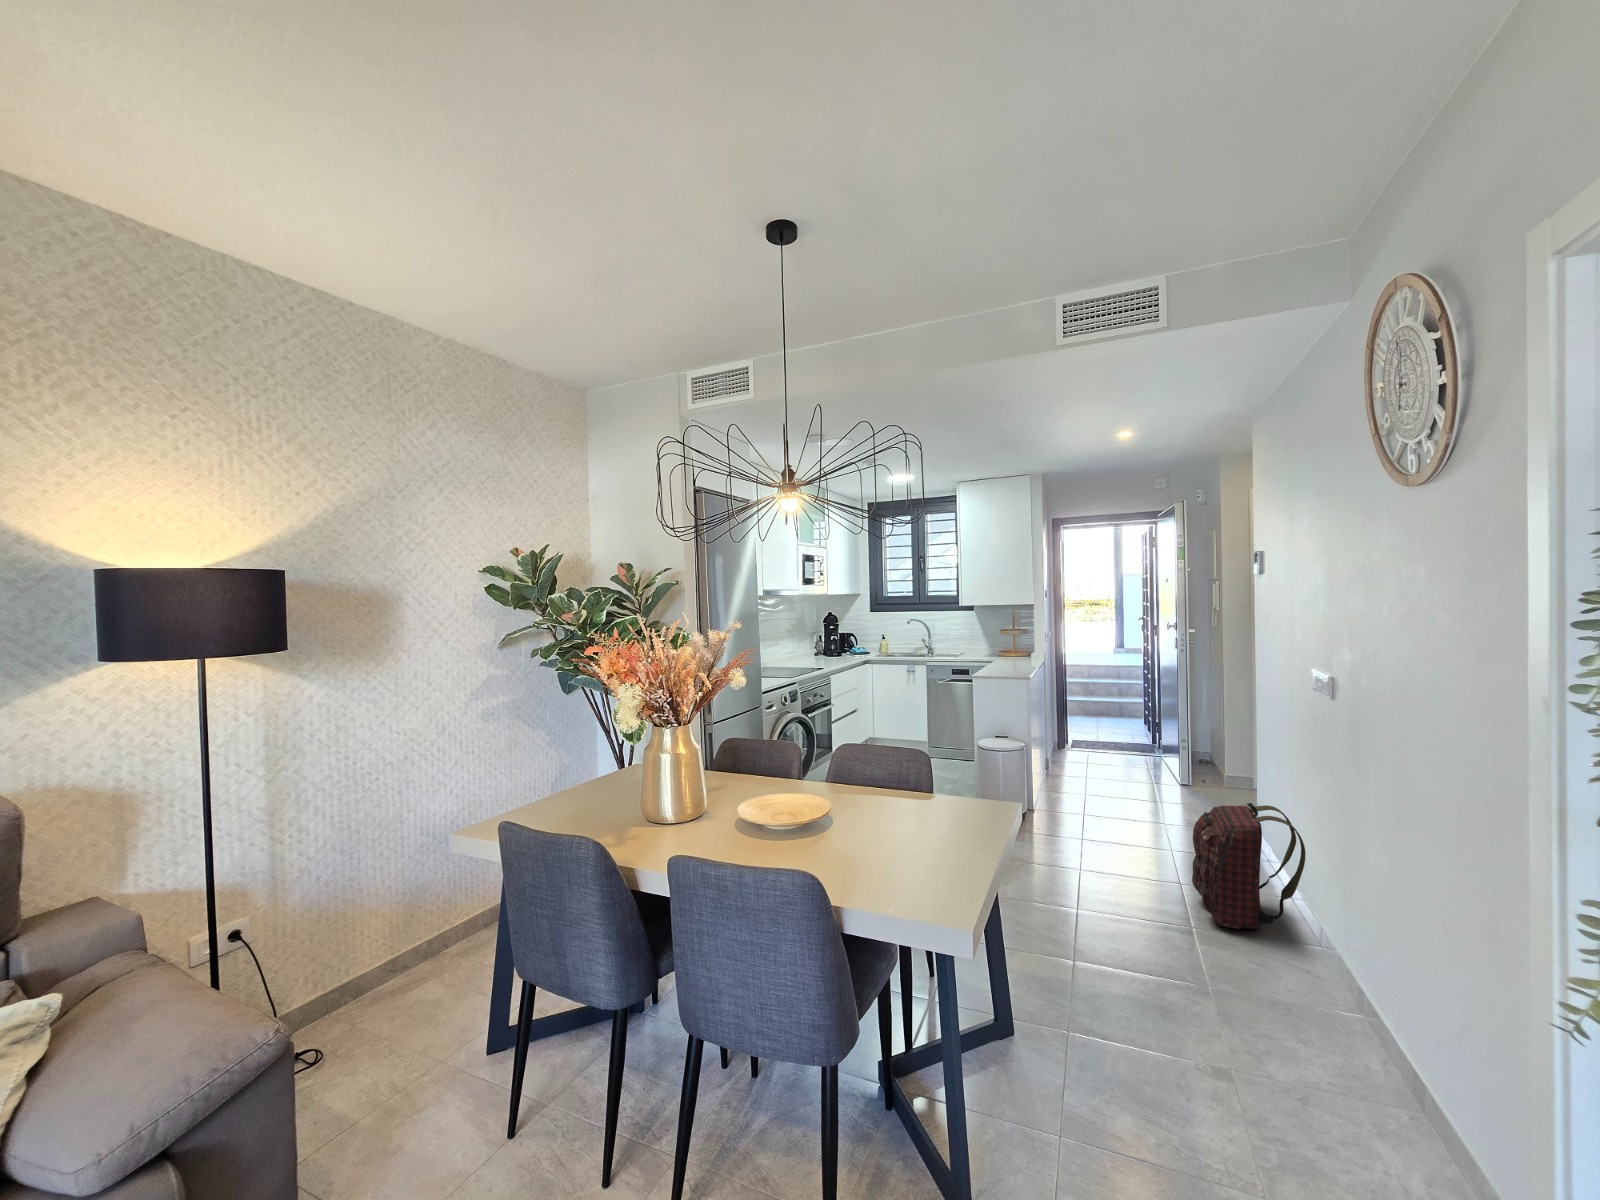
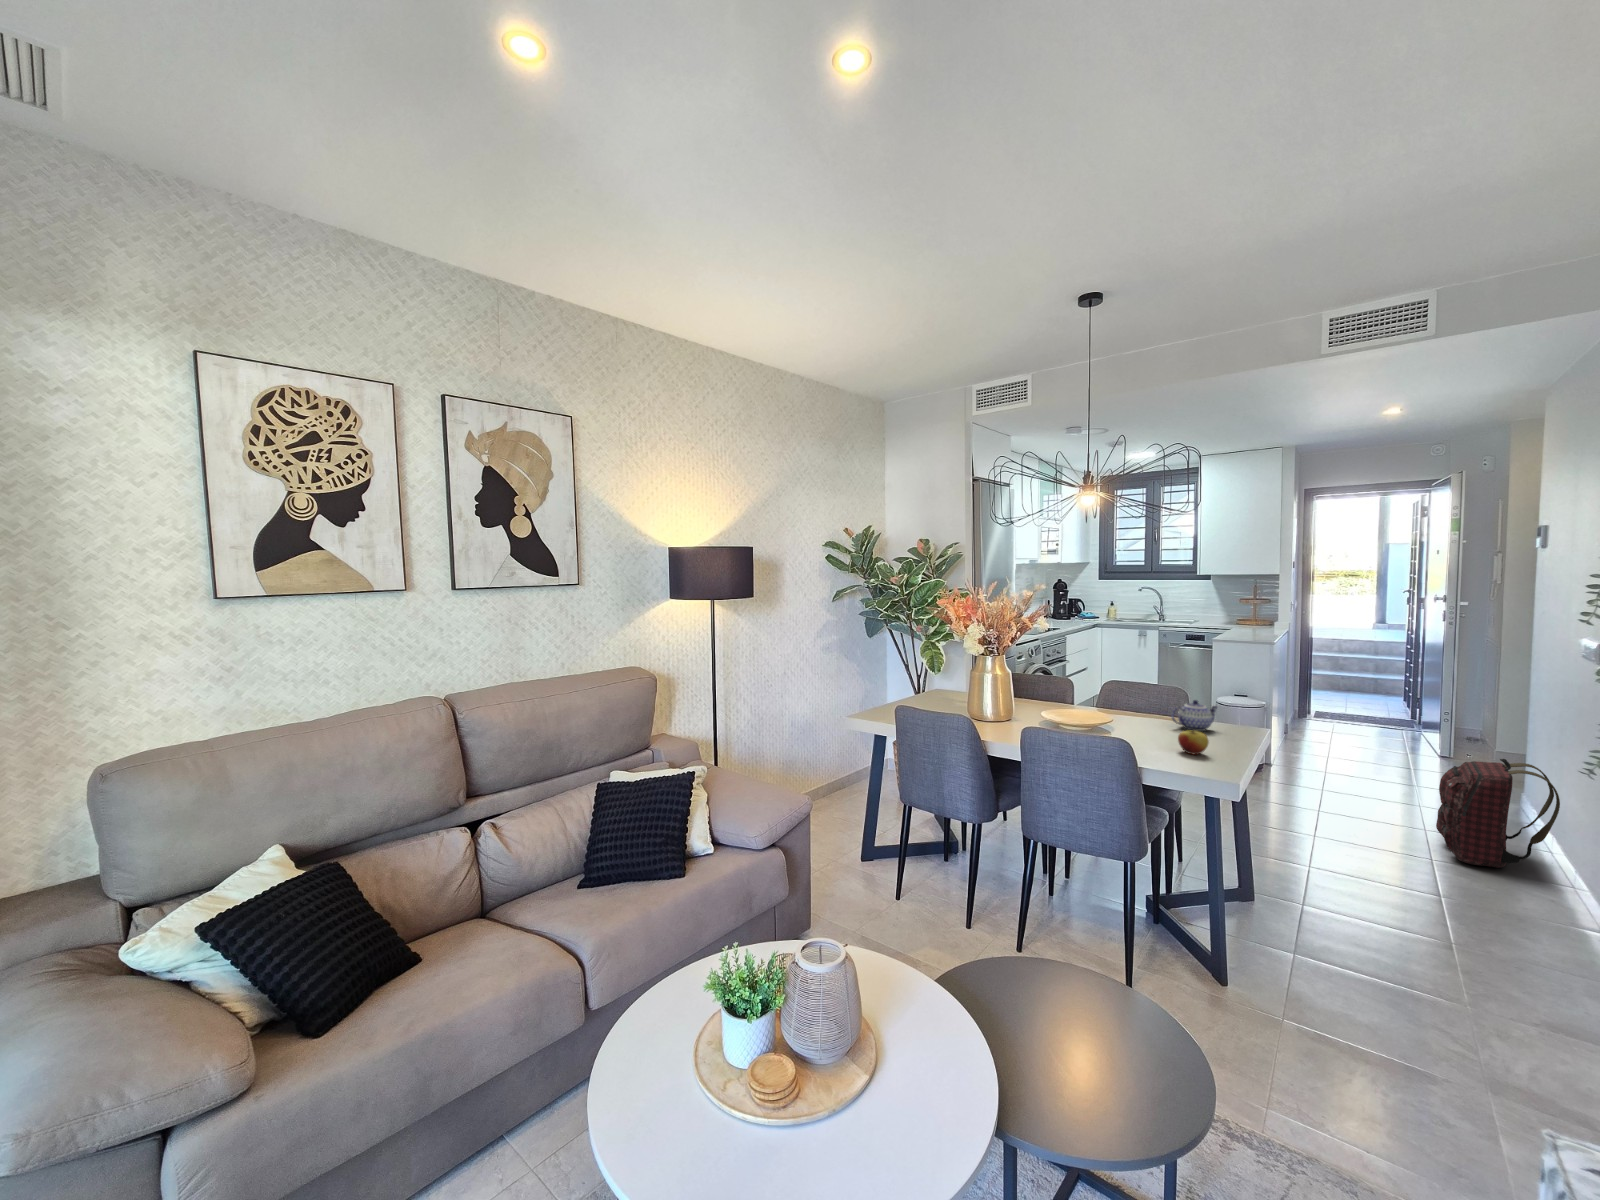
teapot: none [903,777,961,821] -> present [1171,700,1217,731]
apple: none [899,838,939,877] -> present [1178,731,1209,754]

